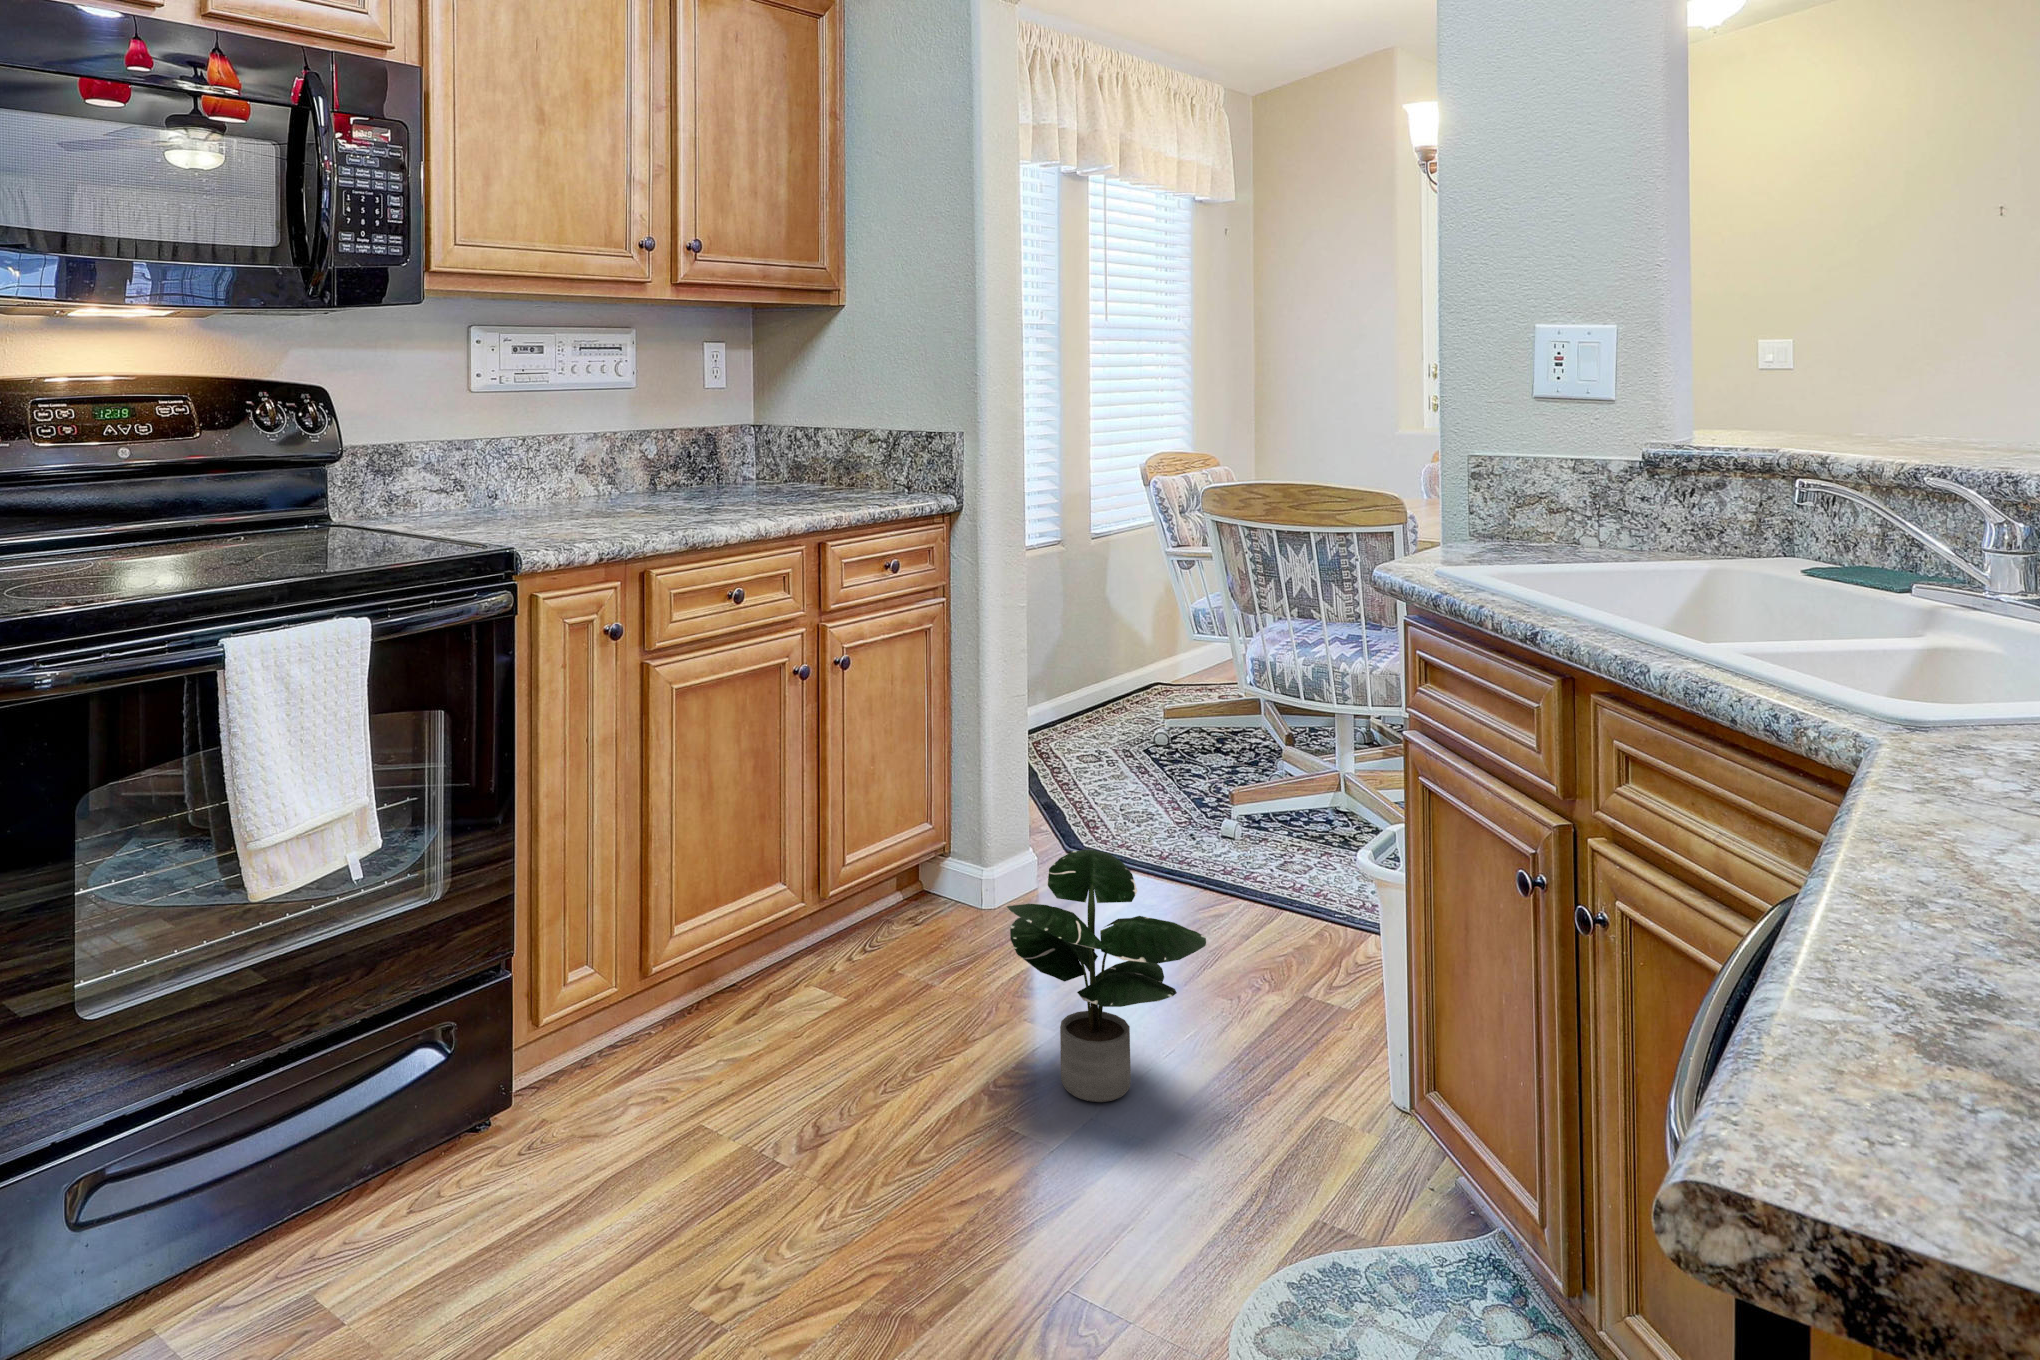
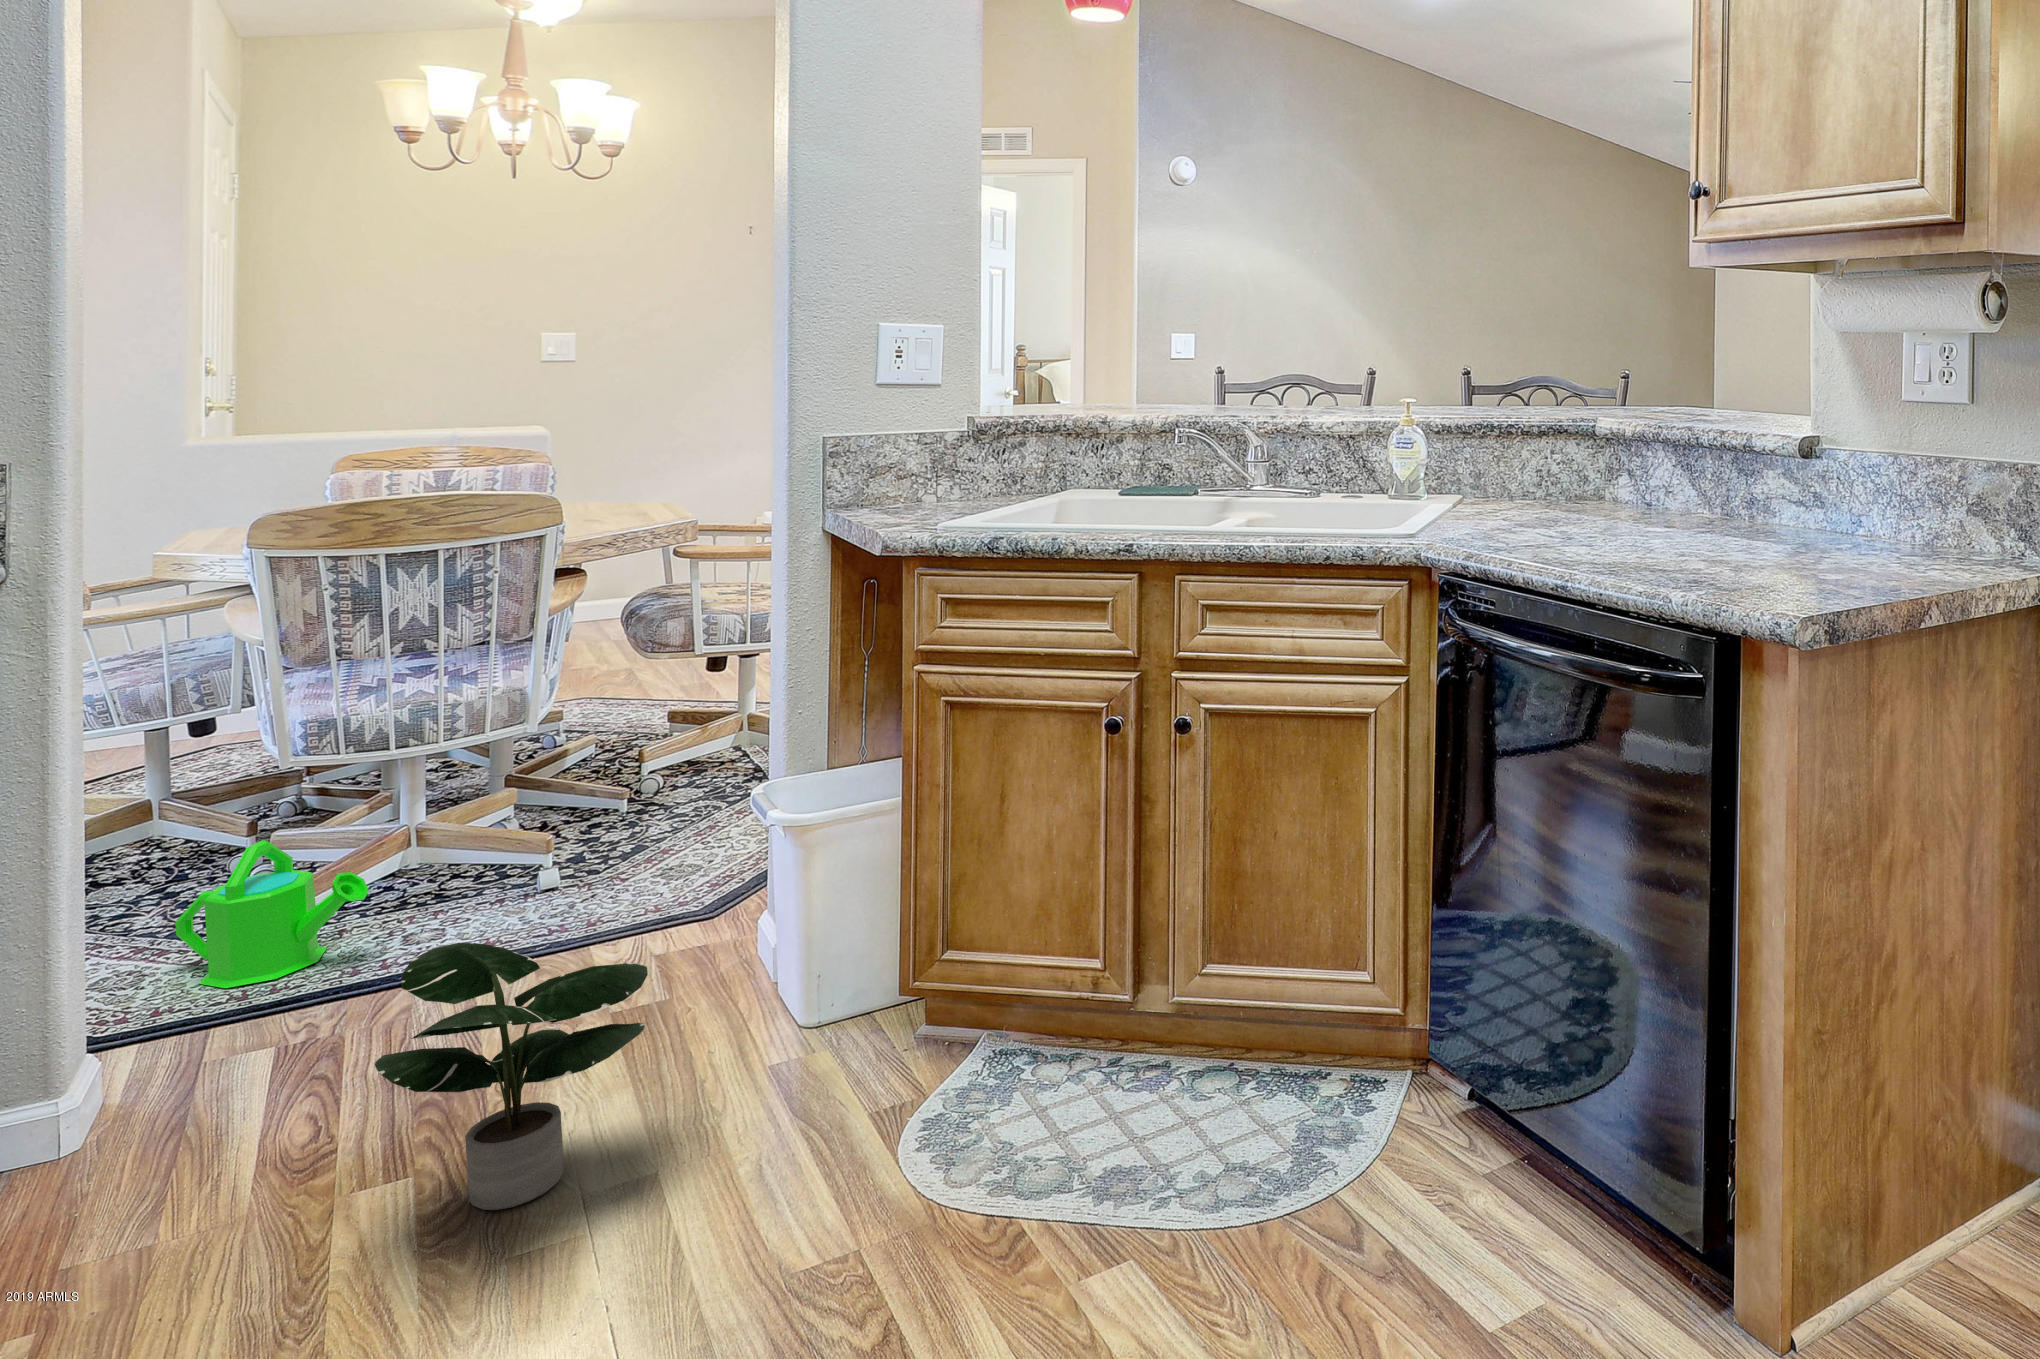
watering can: none [1168,738,1255,848] -> present [175,840,369,988]

